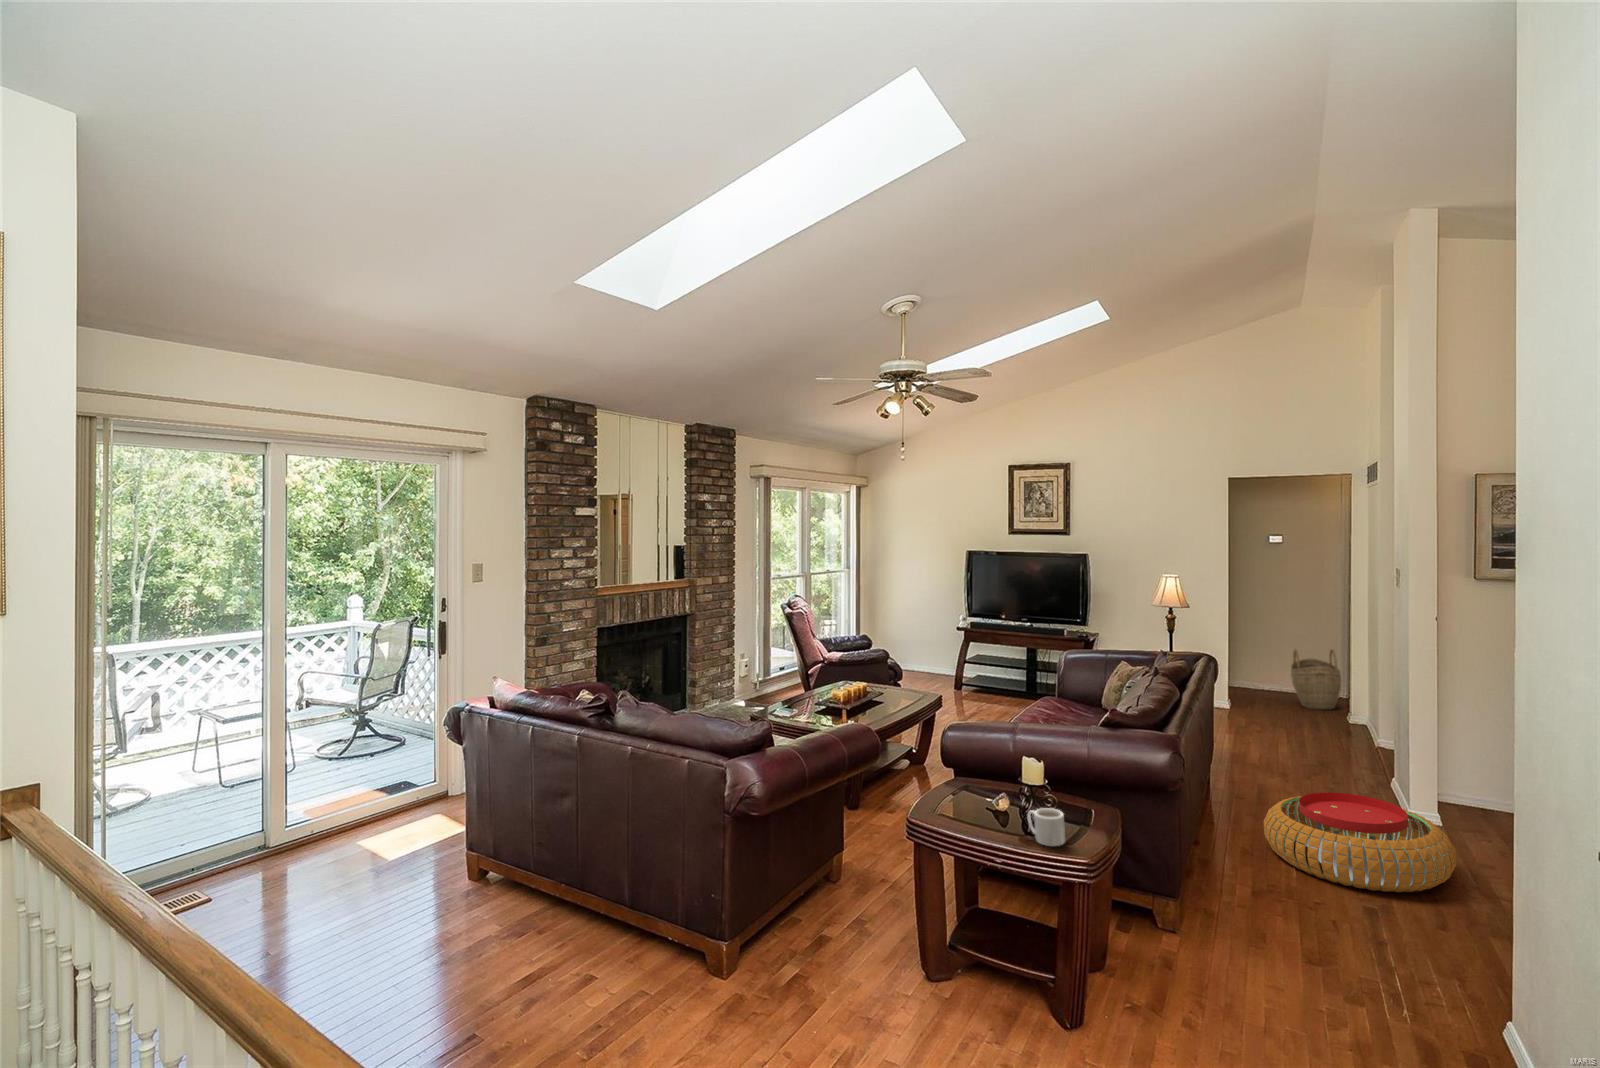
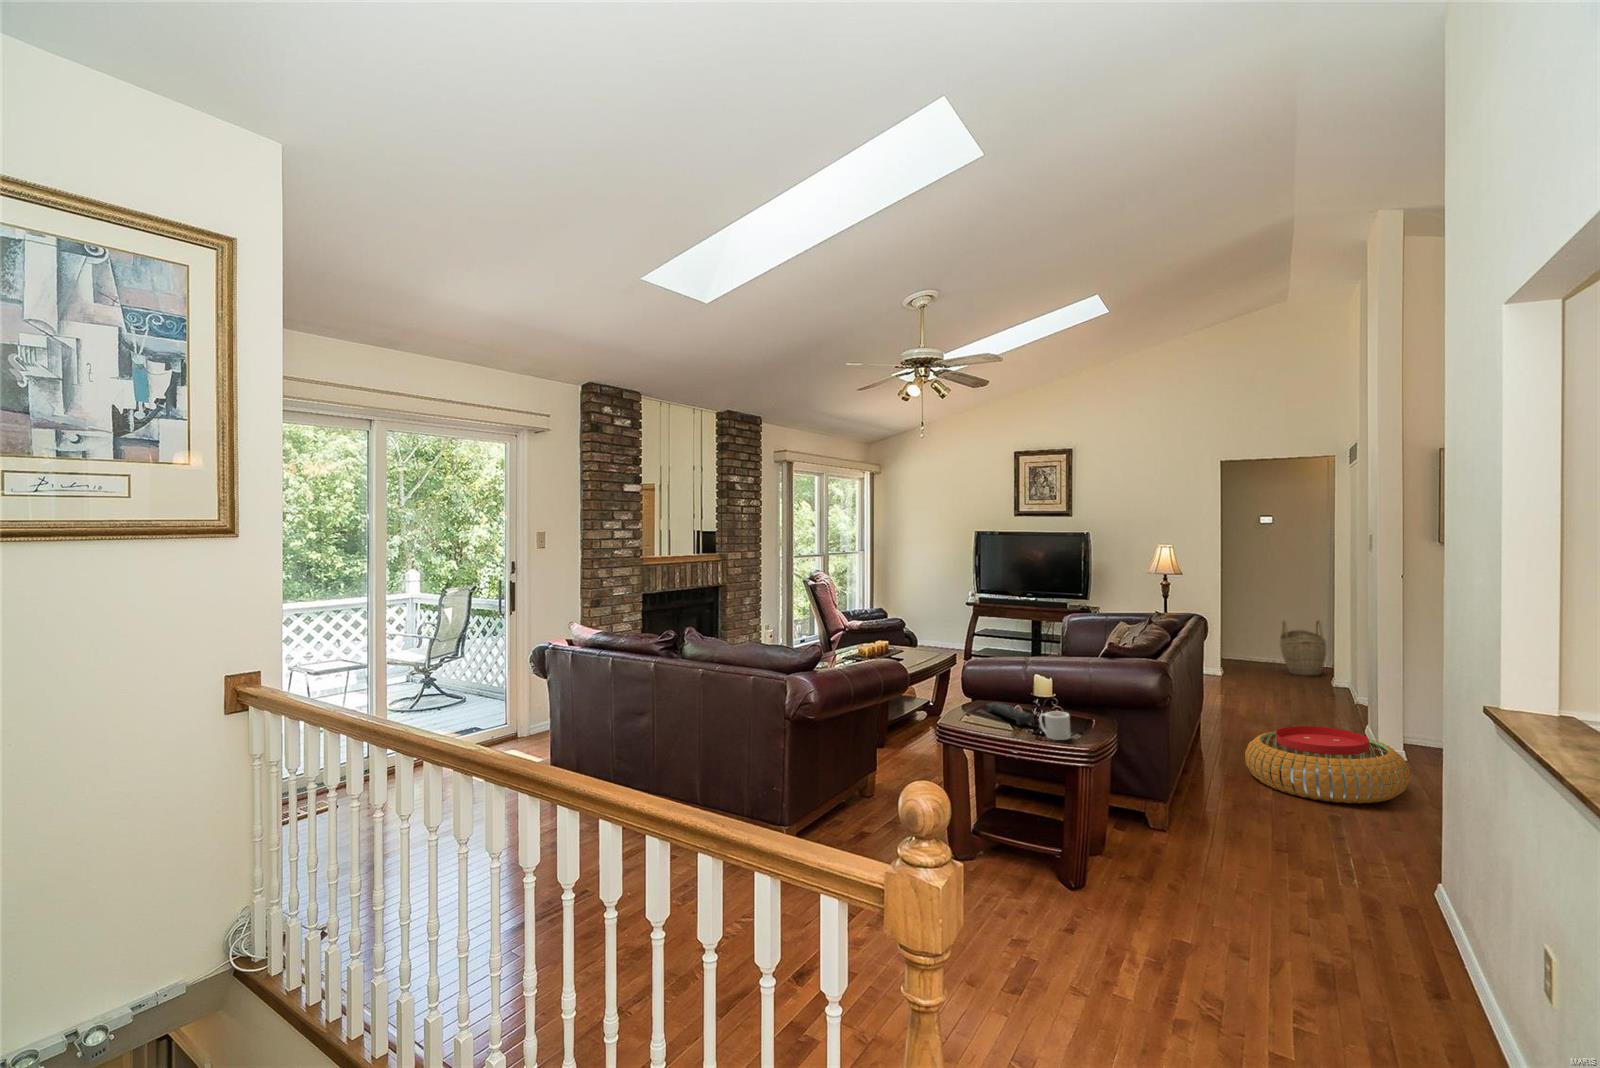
remote control: none [966,785,1021,820] -> present [986,703,1033,725]

